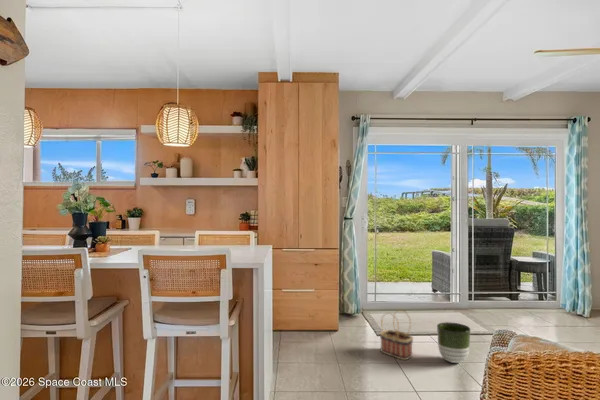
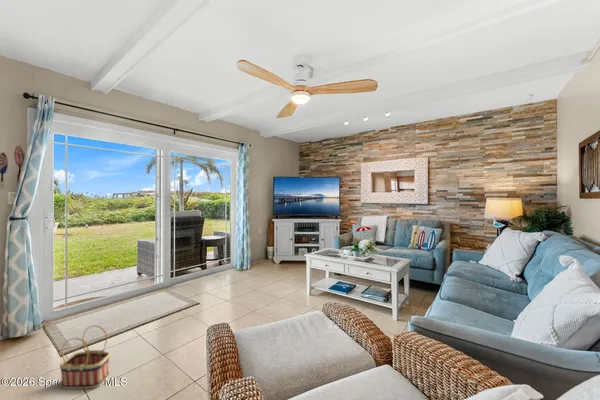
planter: present [437,322,470,363] -> none [140,318,176,363]

